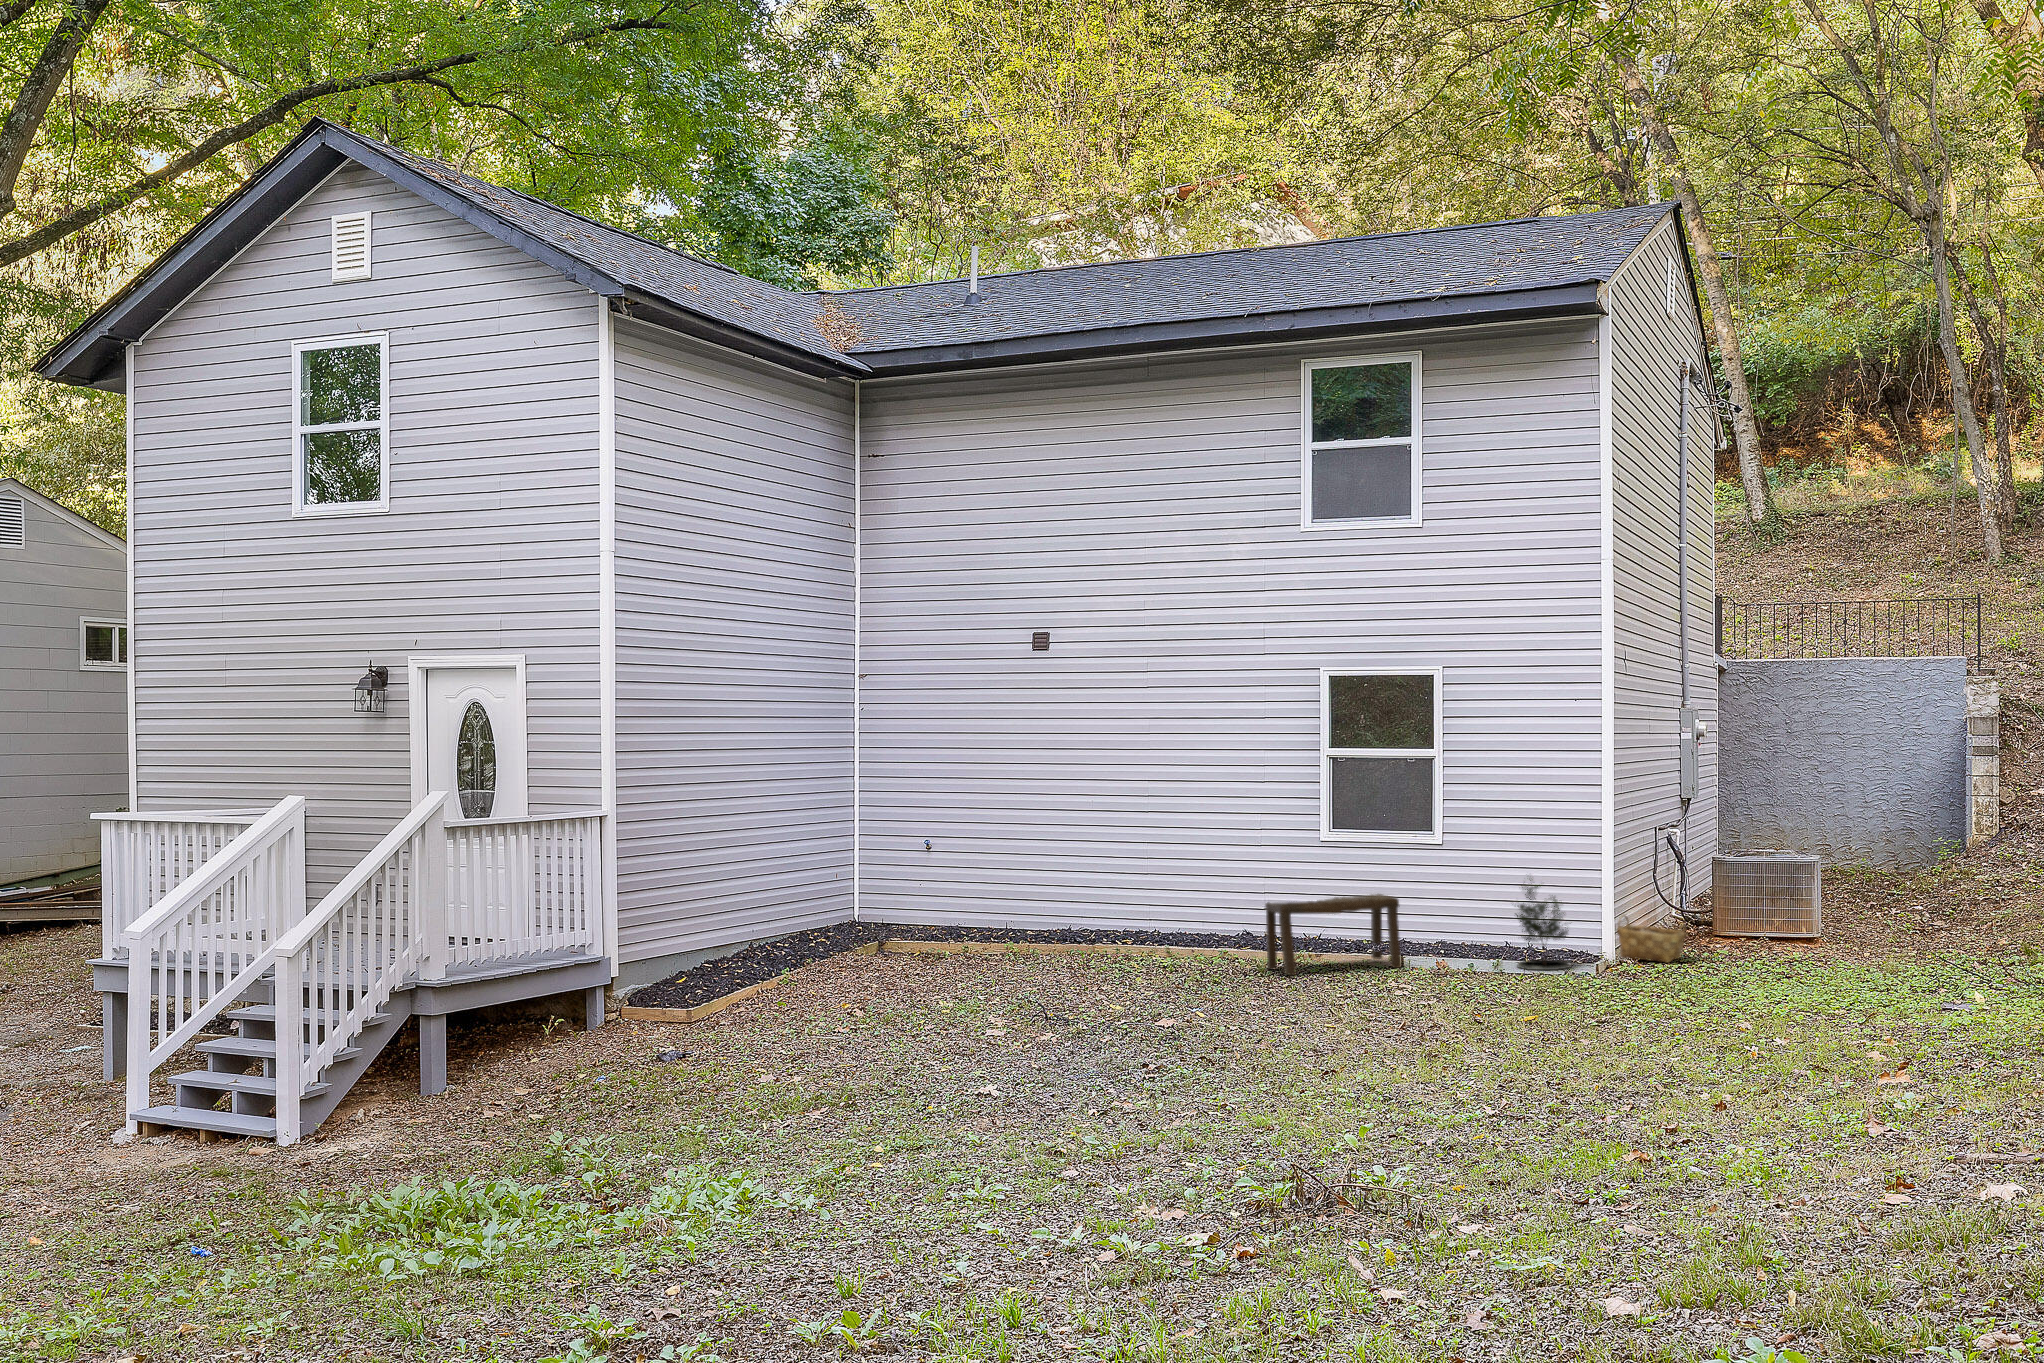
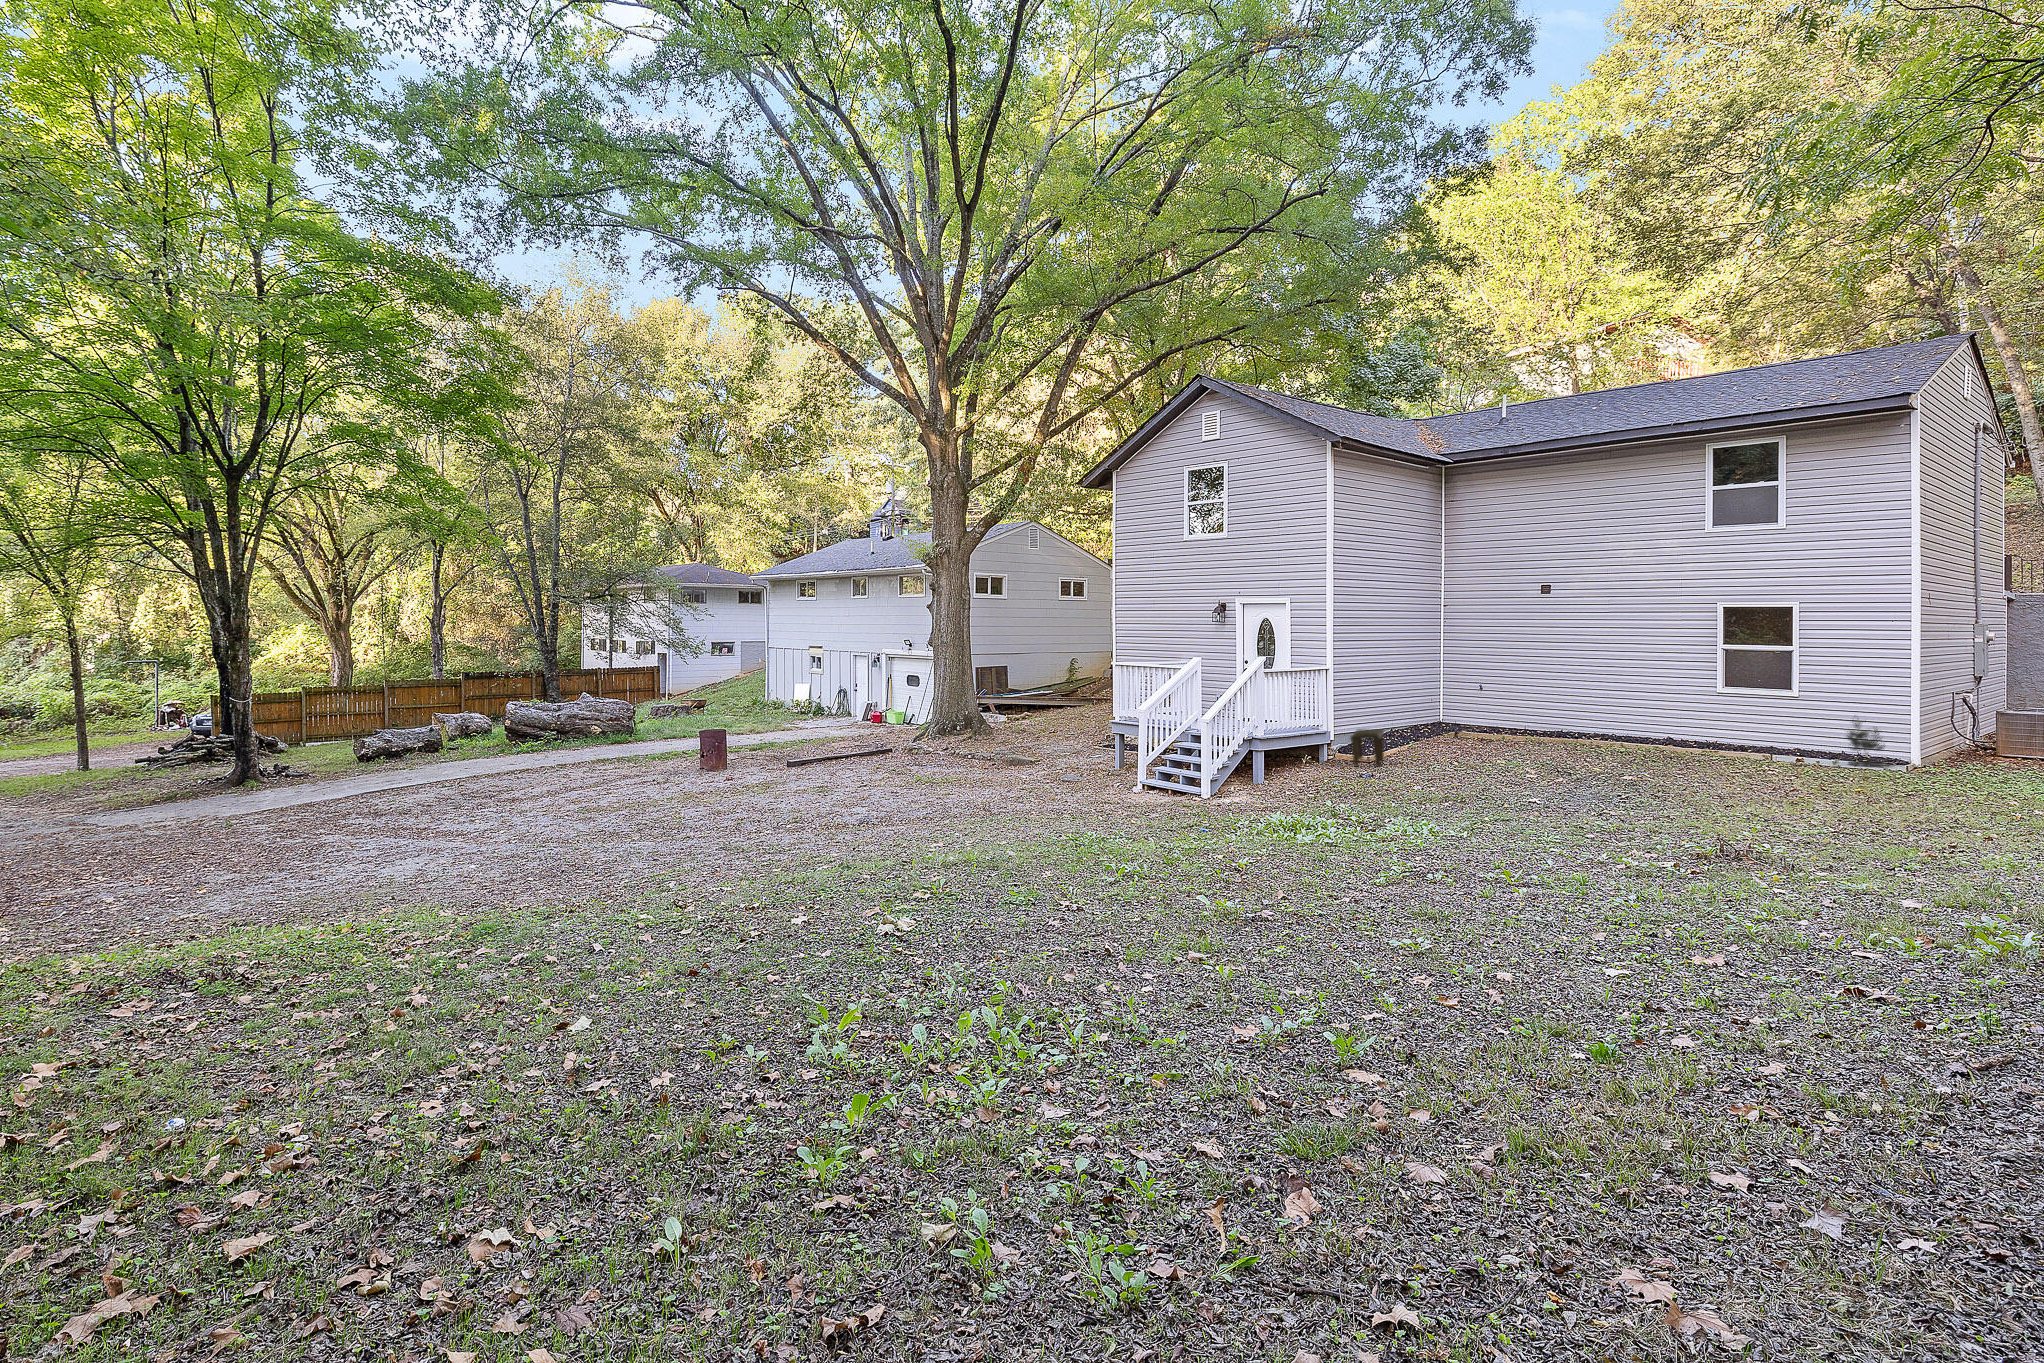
bench: present [1265,894,1401,975] -> present [1350,729,1384,767]
woven basket: present [1617,915,1686,963] -> none [1923,739,1977,767]

